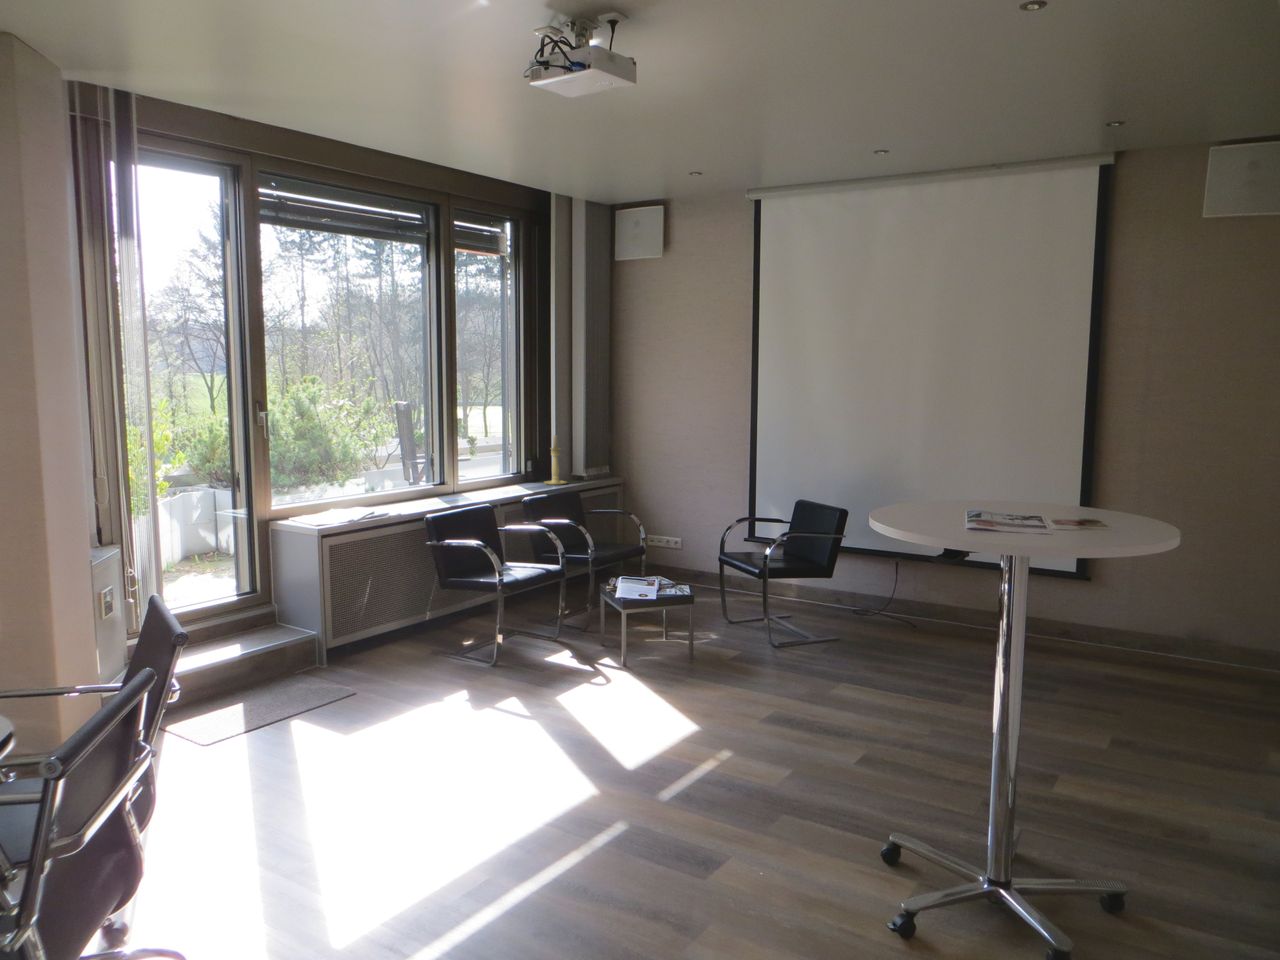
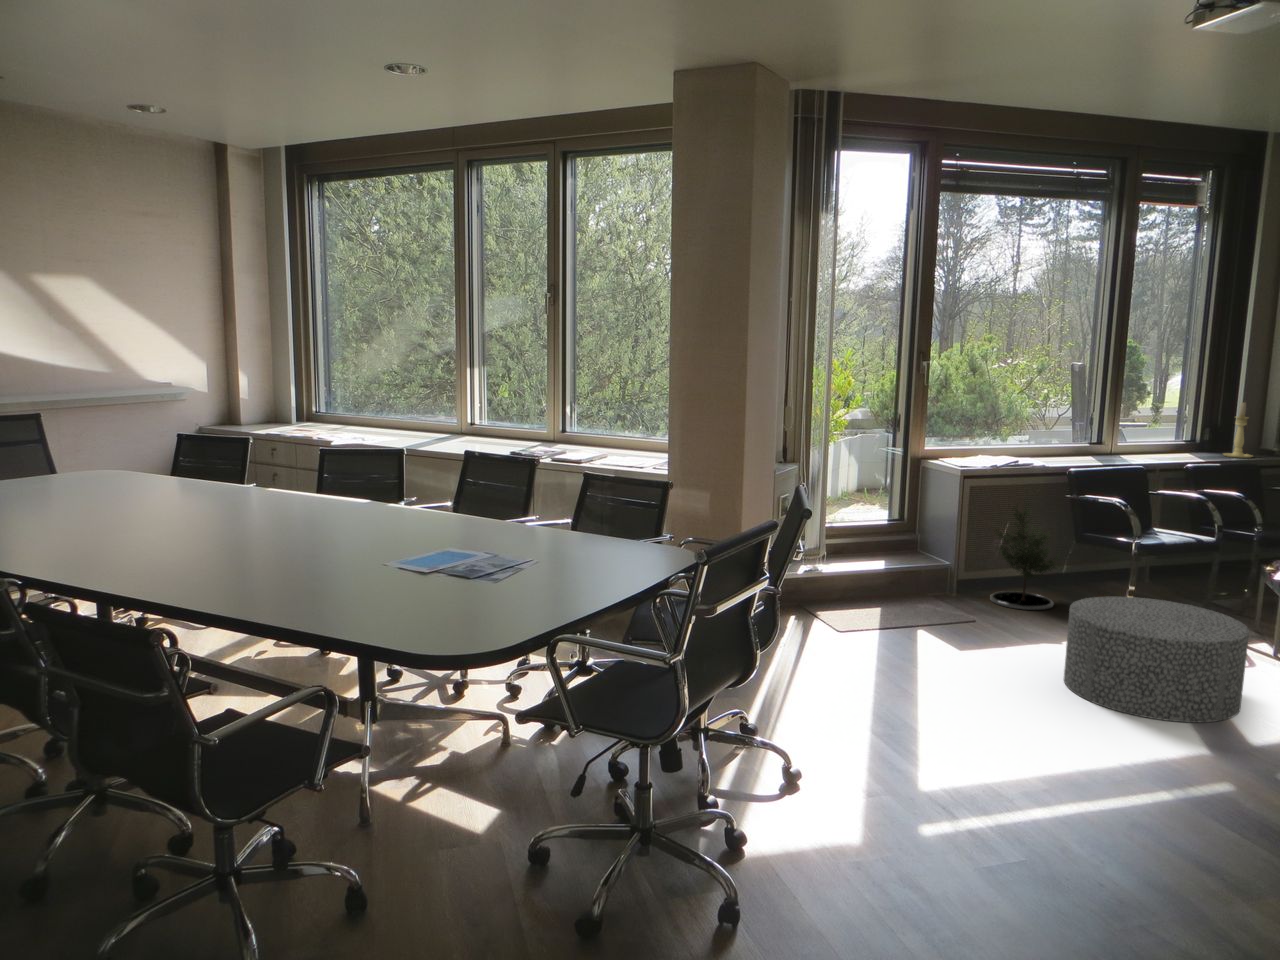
potted tree: none [359,551,431,669] -> present [990,504,1059,610]
ottoman: none [458,641,615,770] -> present [1064,596,1249,723]

